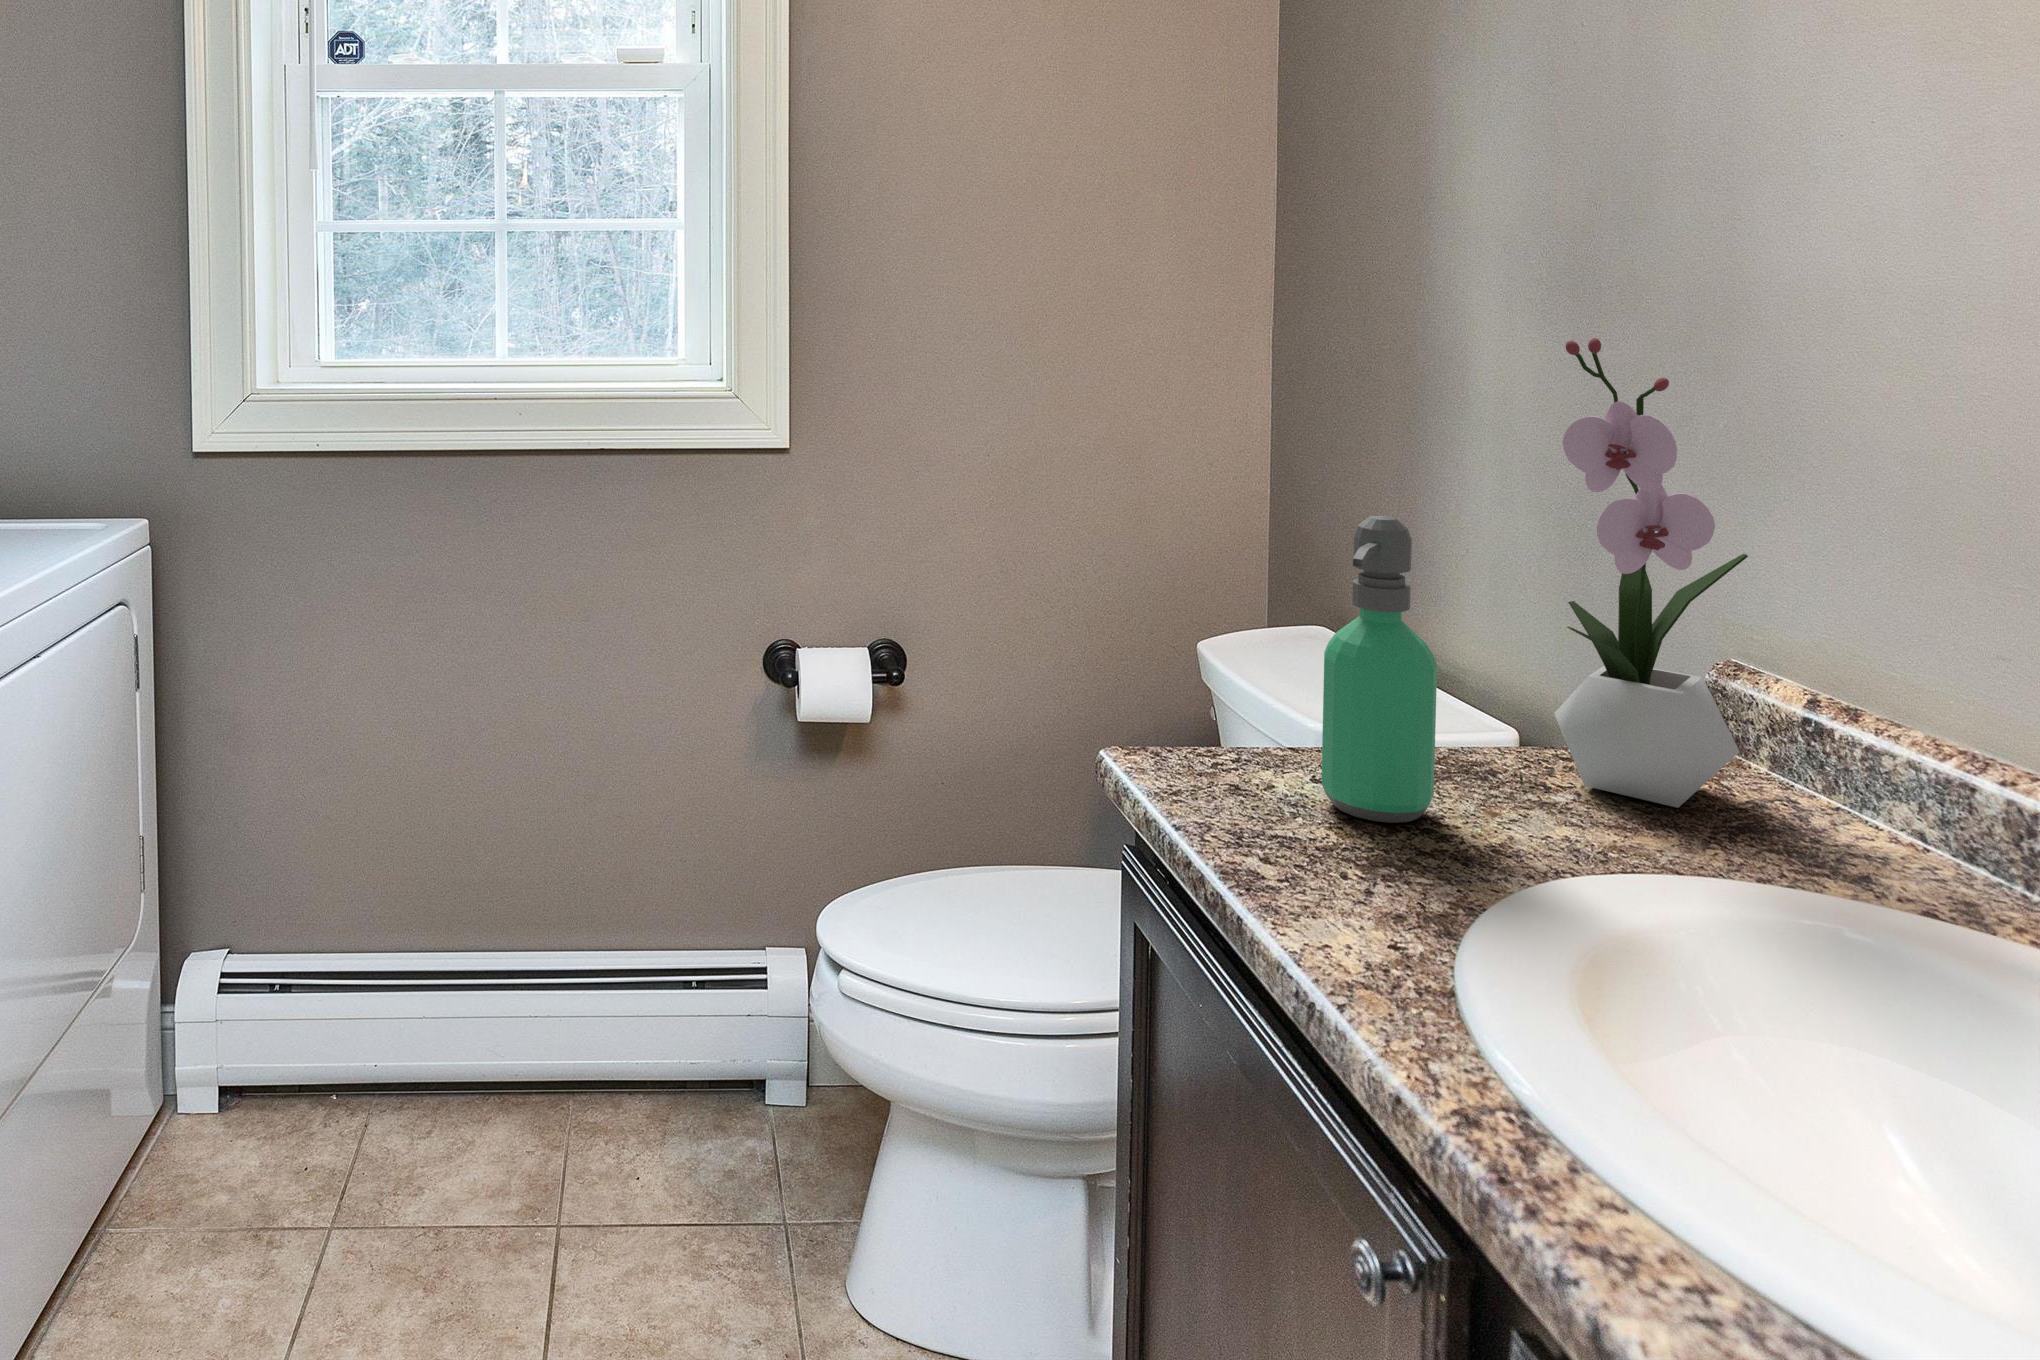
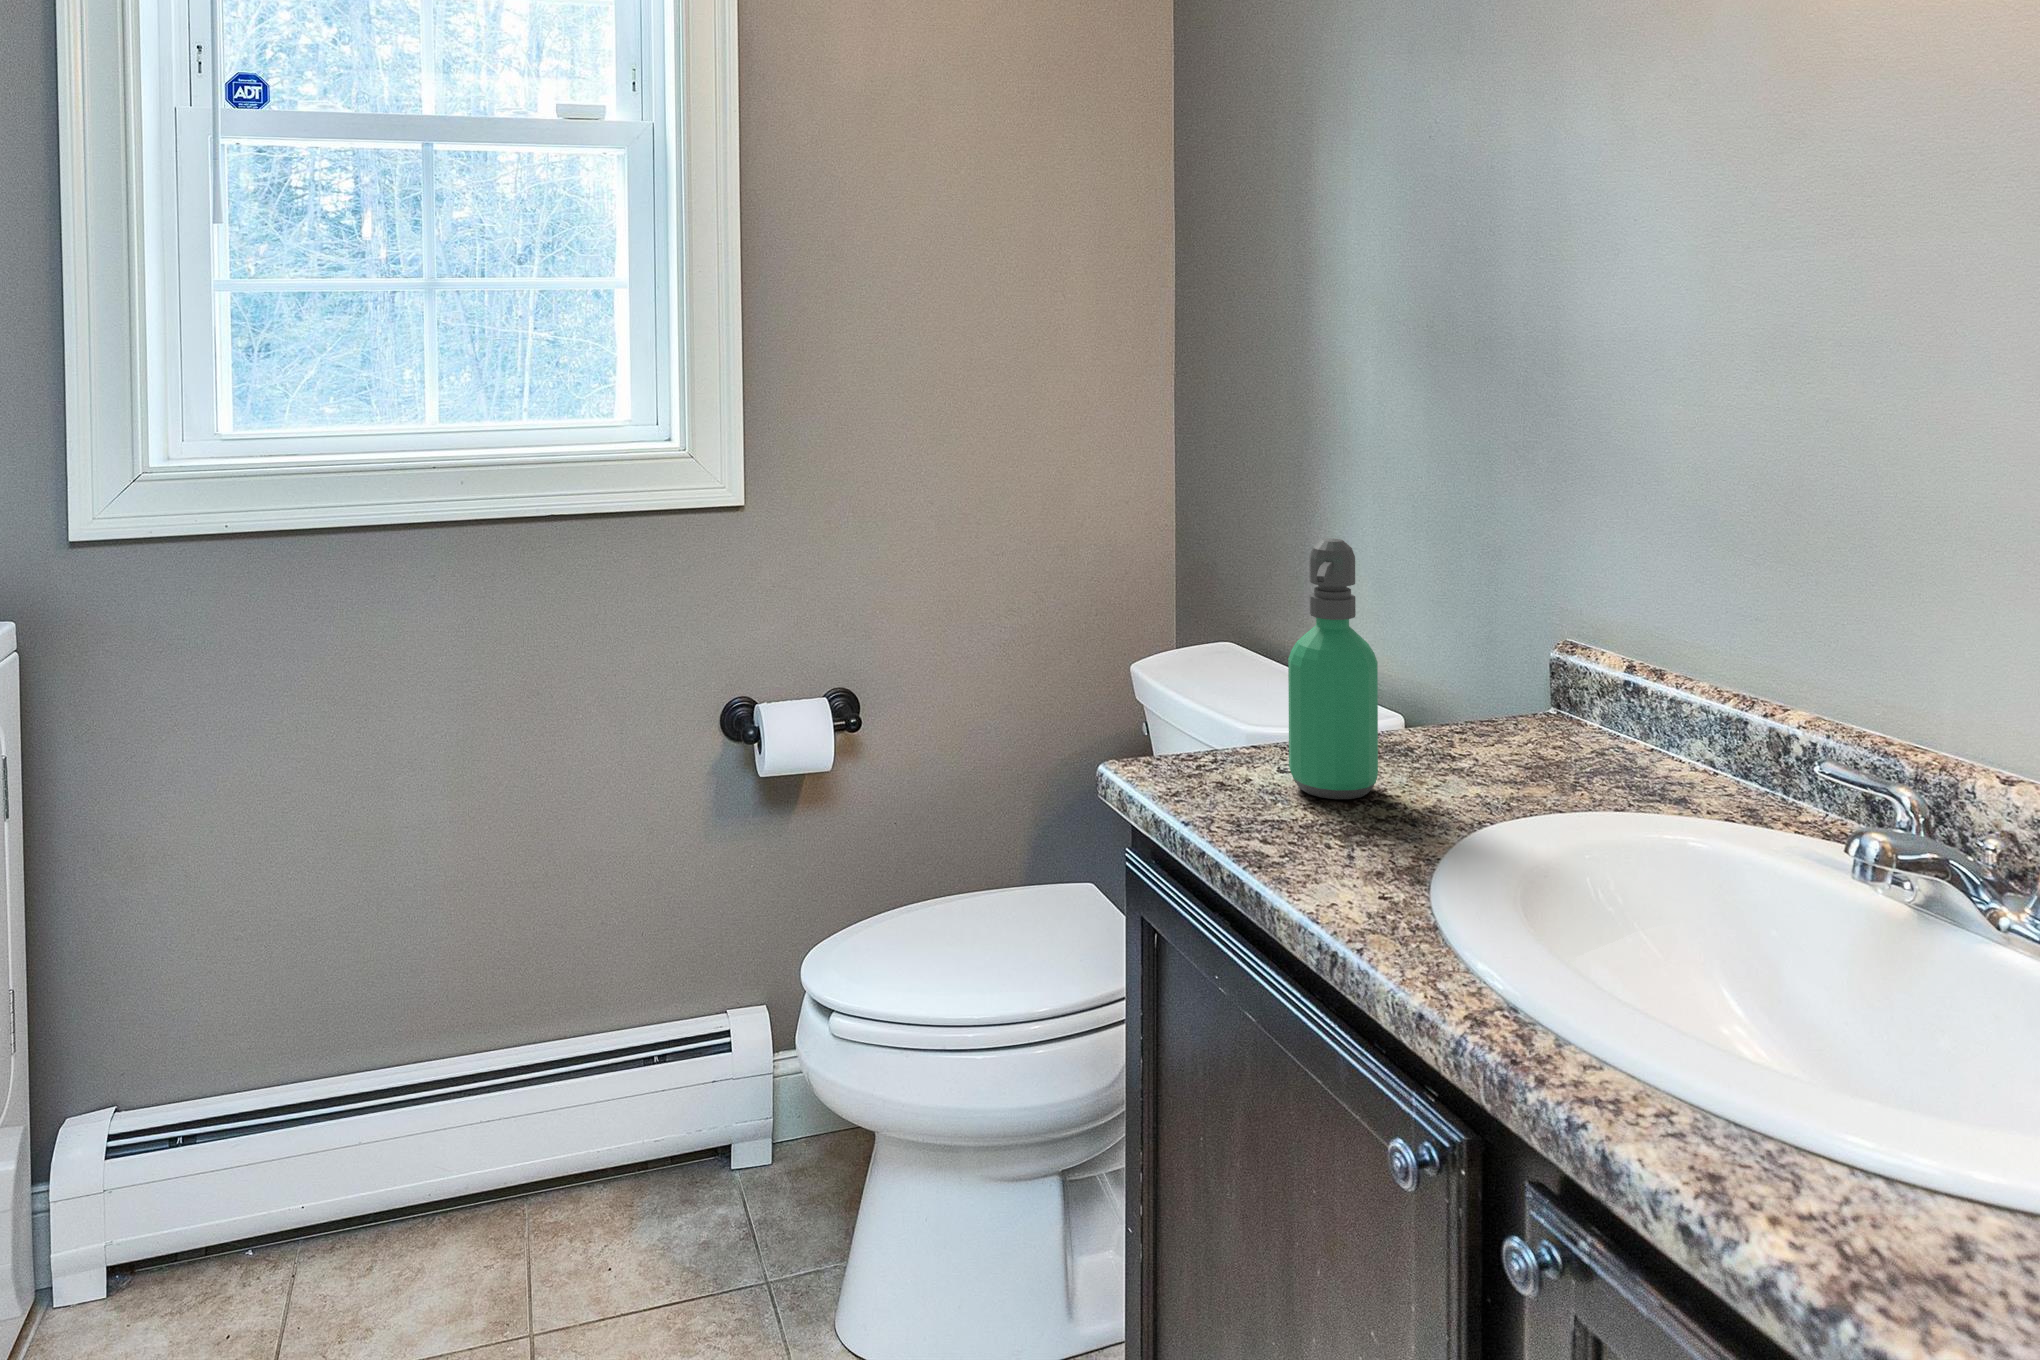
flower arrangement: present [1554,338,1748,808] -> none [1452,383,1589,763]

